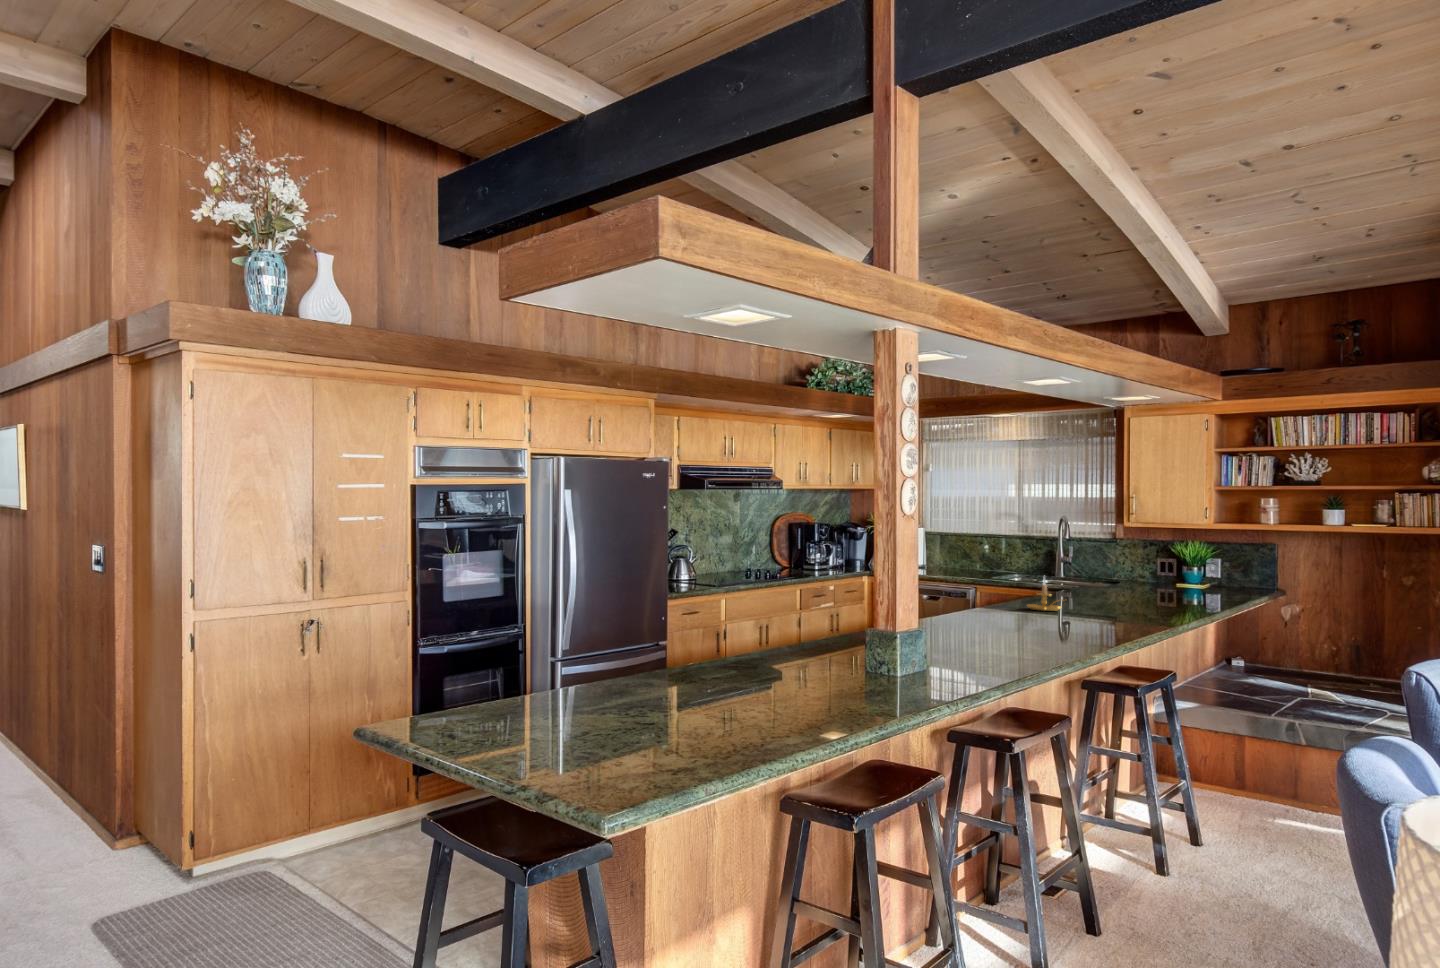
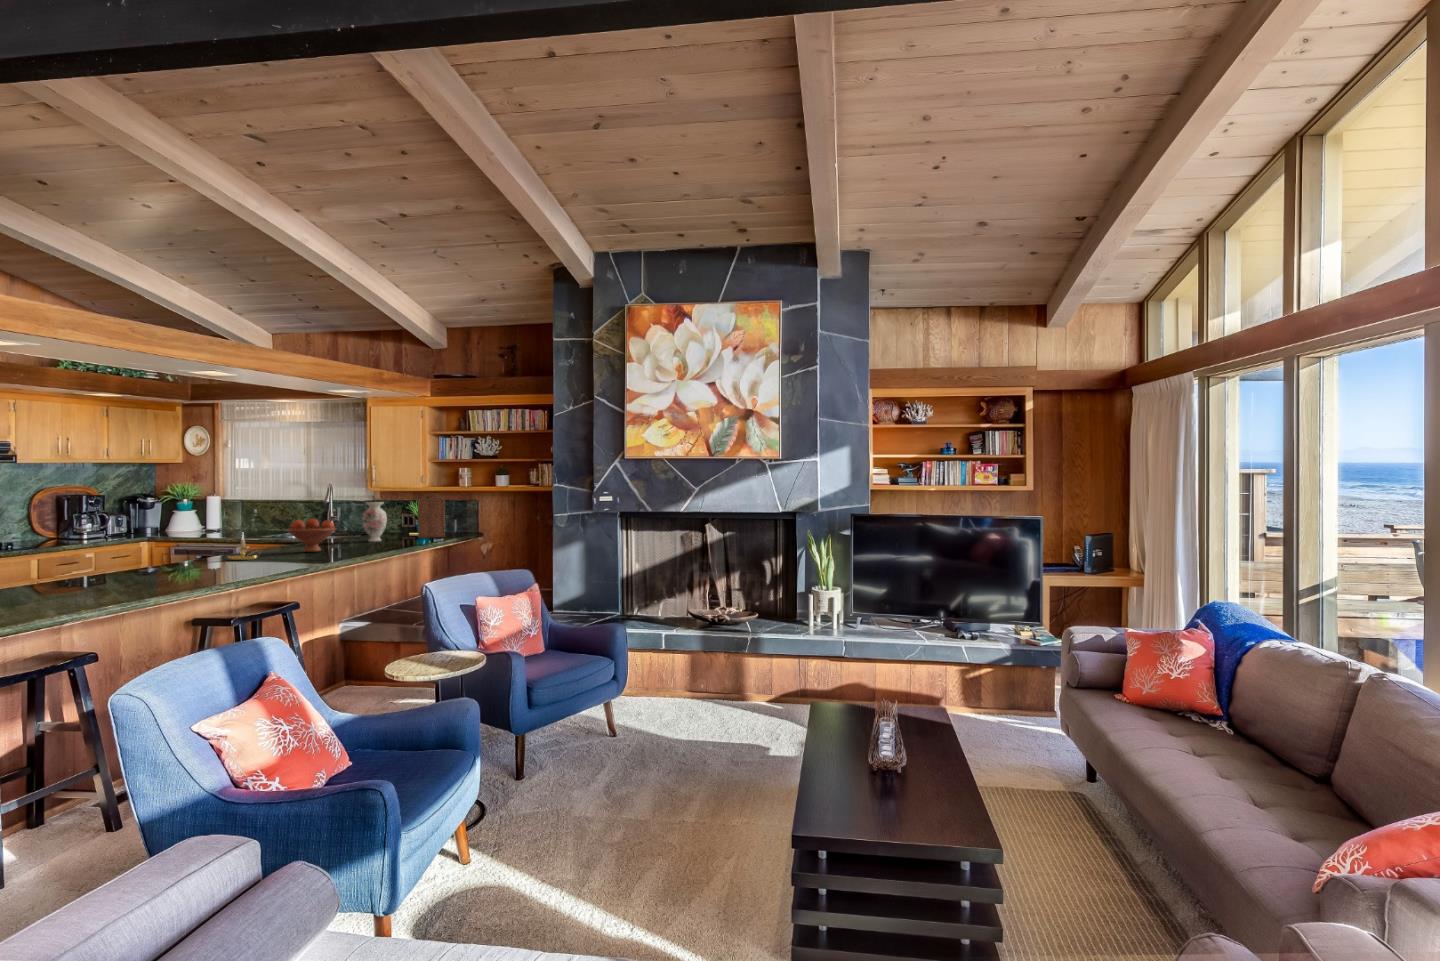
cutting board: none [1205,533,1244,593] -> present [418,494,445,538]
vase: none [1138,542,1170,594] -> present [363,502,387,542]
fruit bowl: none [1077,561,1138,605] -> present [287,519,336,552]

